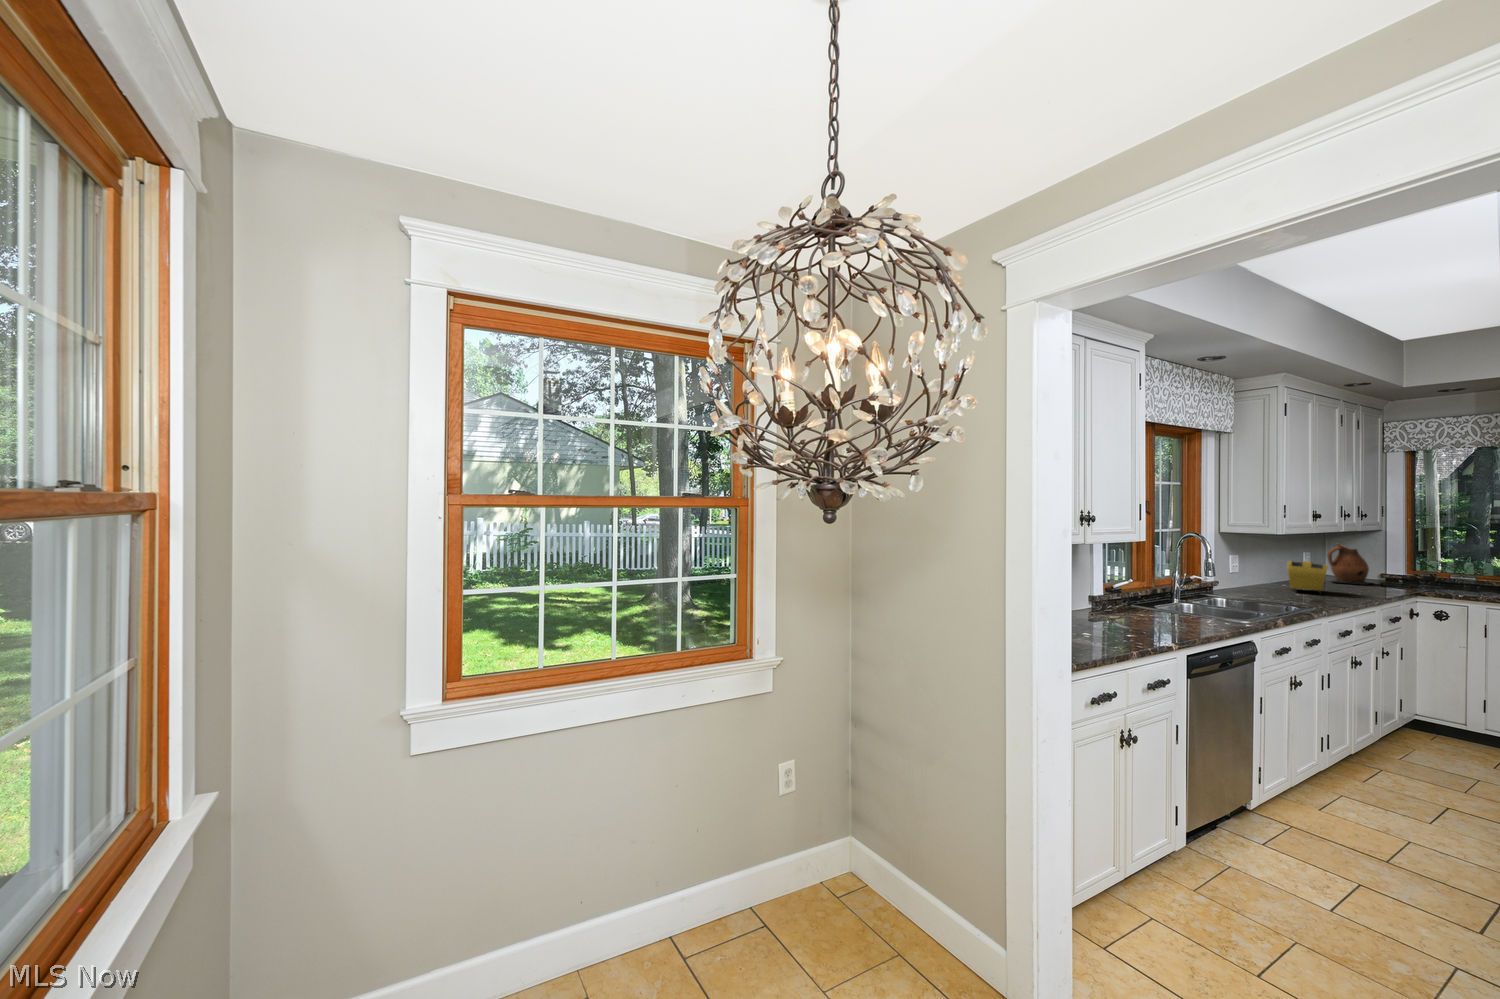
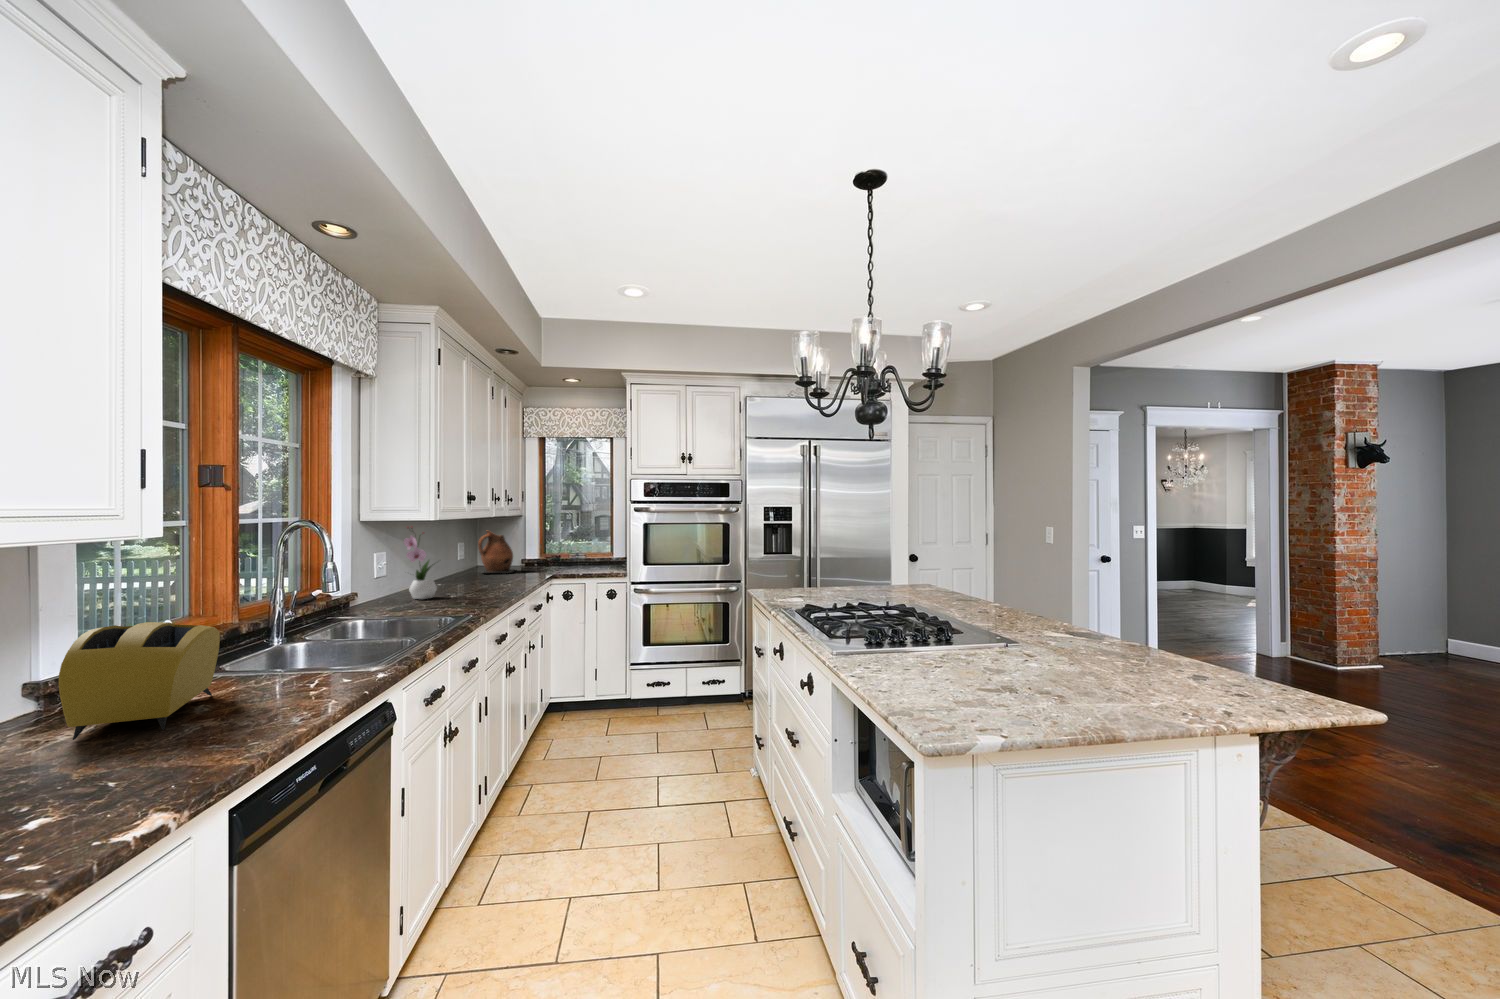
flower arrangement: none [1255,538,1288,594] -> present [404,527,437,599]
toaster: present [1287,561,1327,593] -> present [58,622,220,740]

